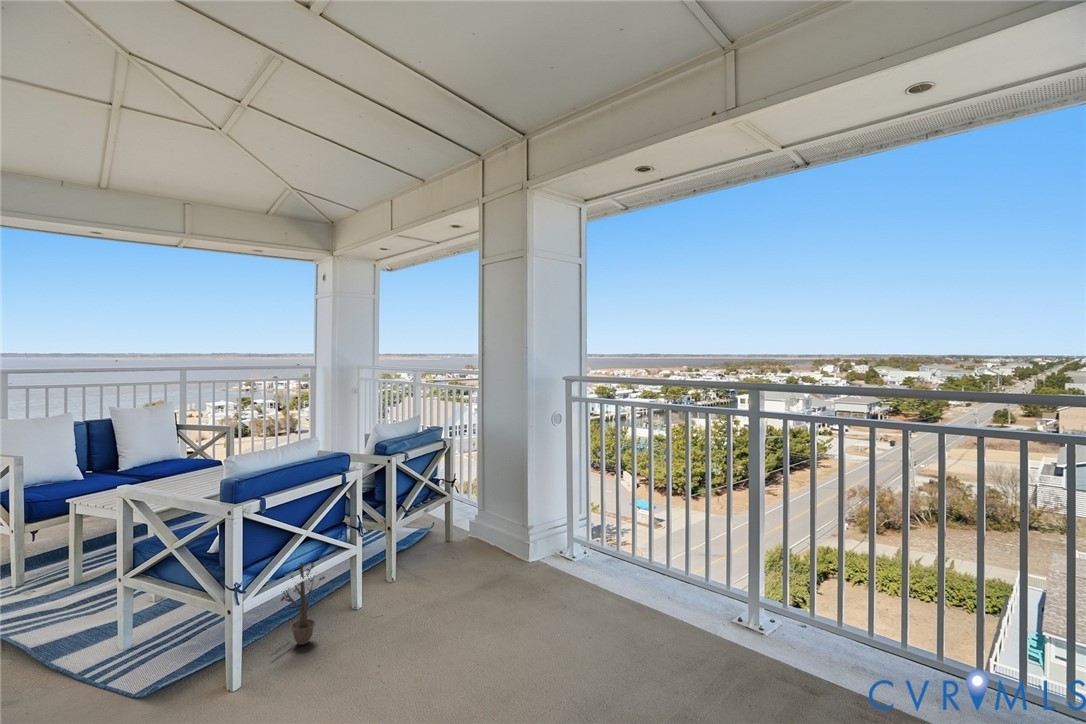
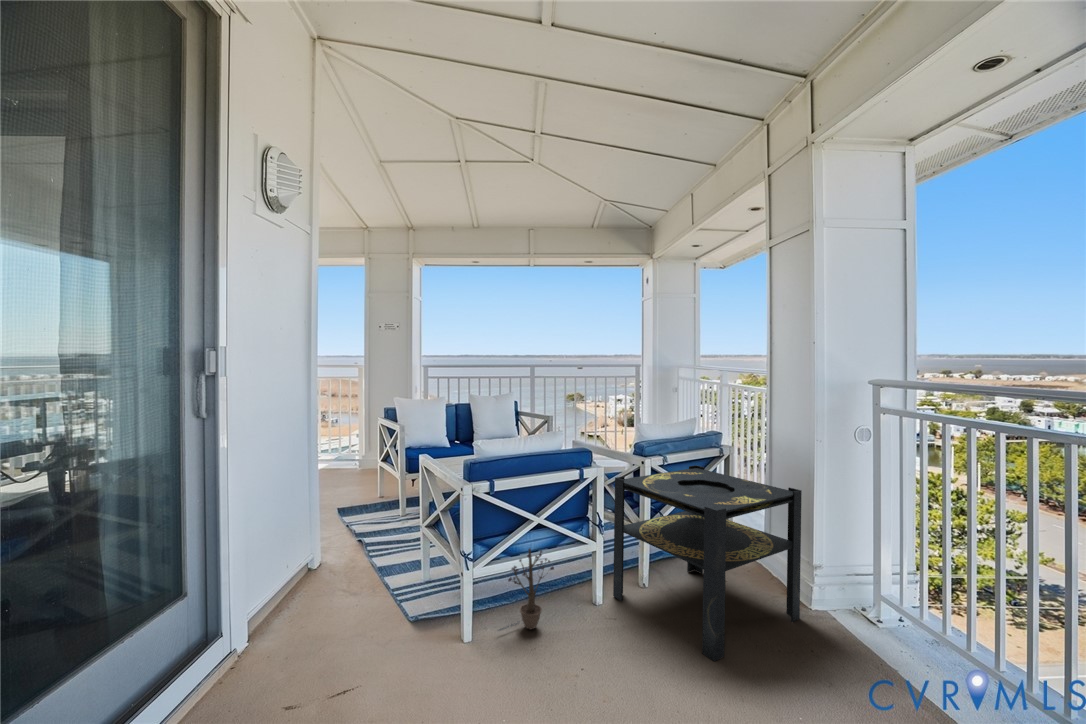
side table: none [371,460,523,614] -> present [613,465,802,661]

